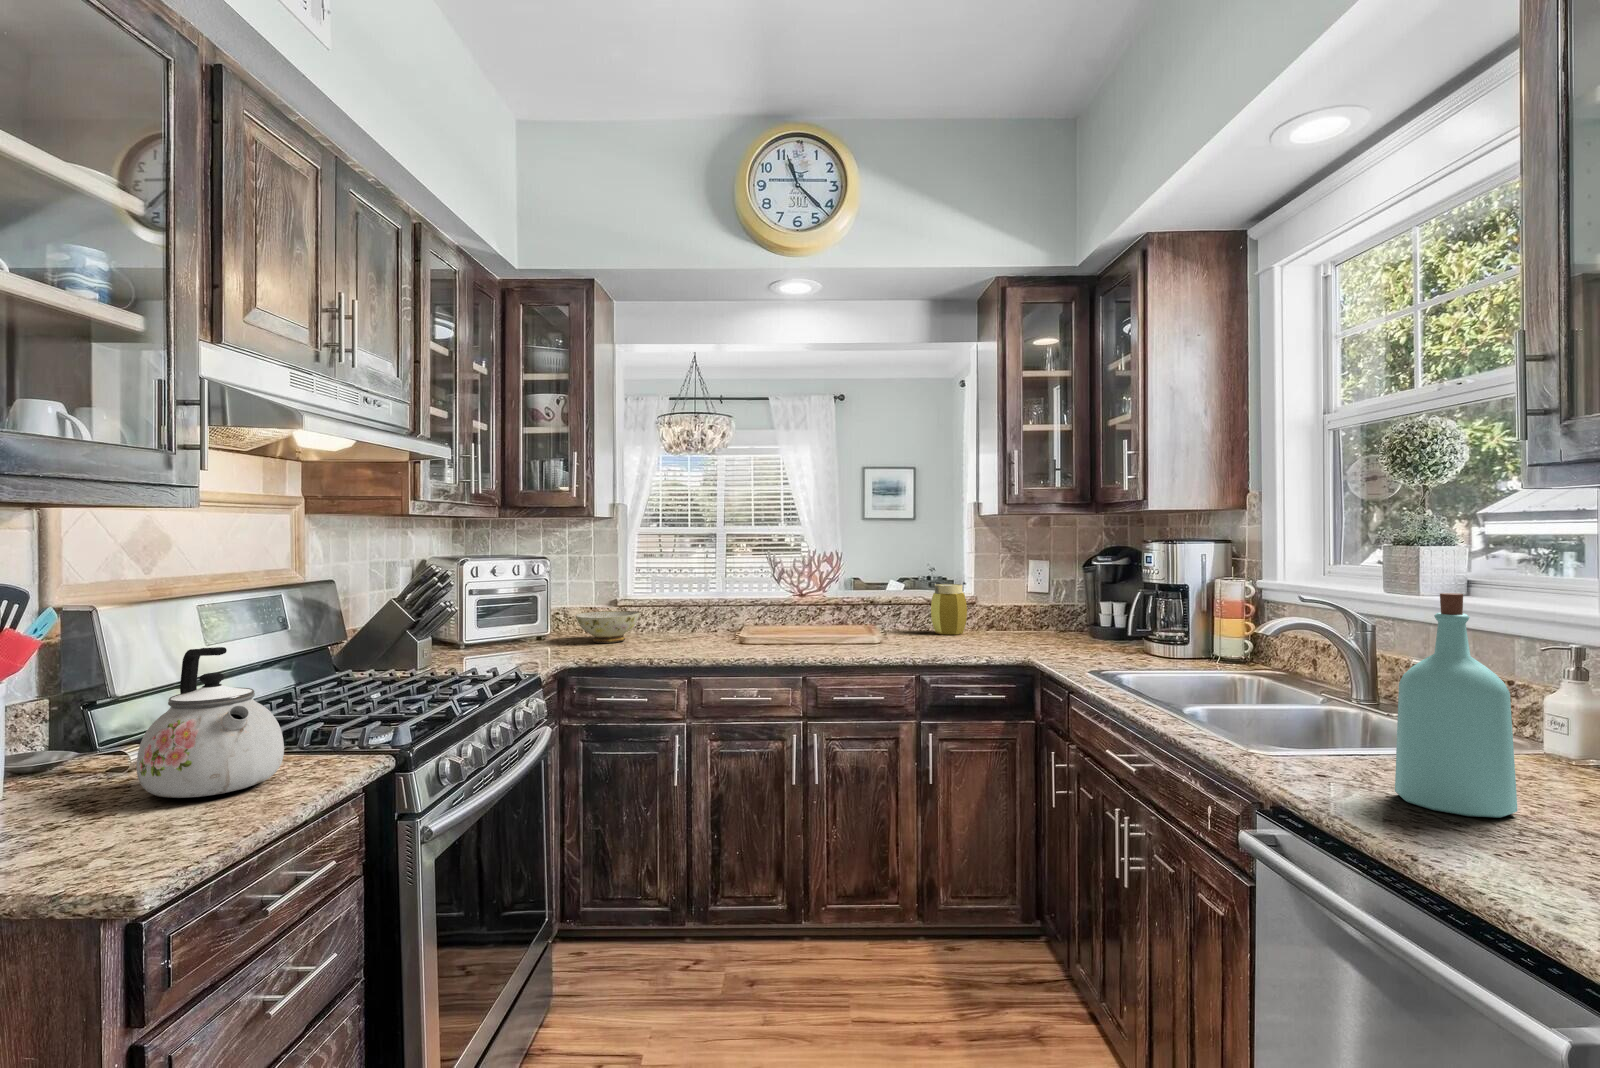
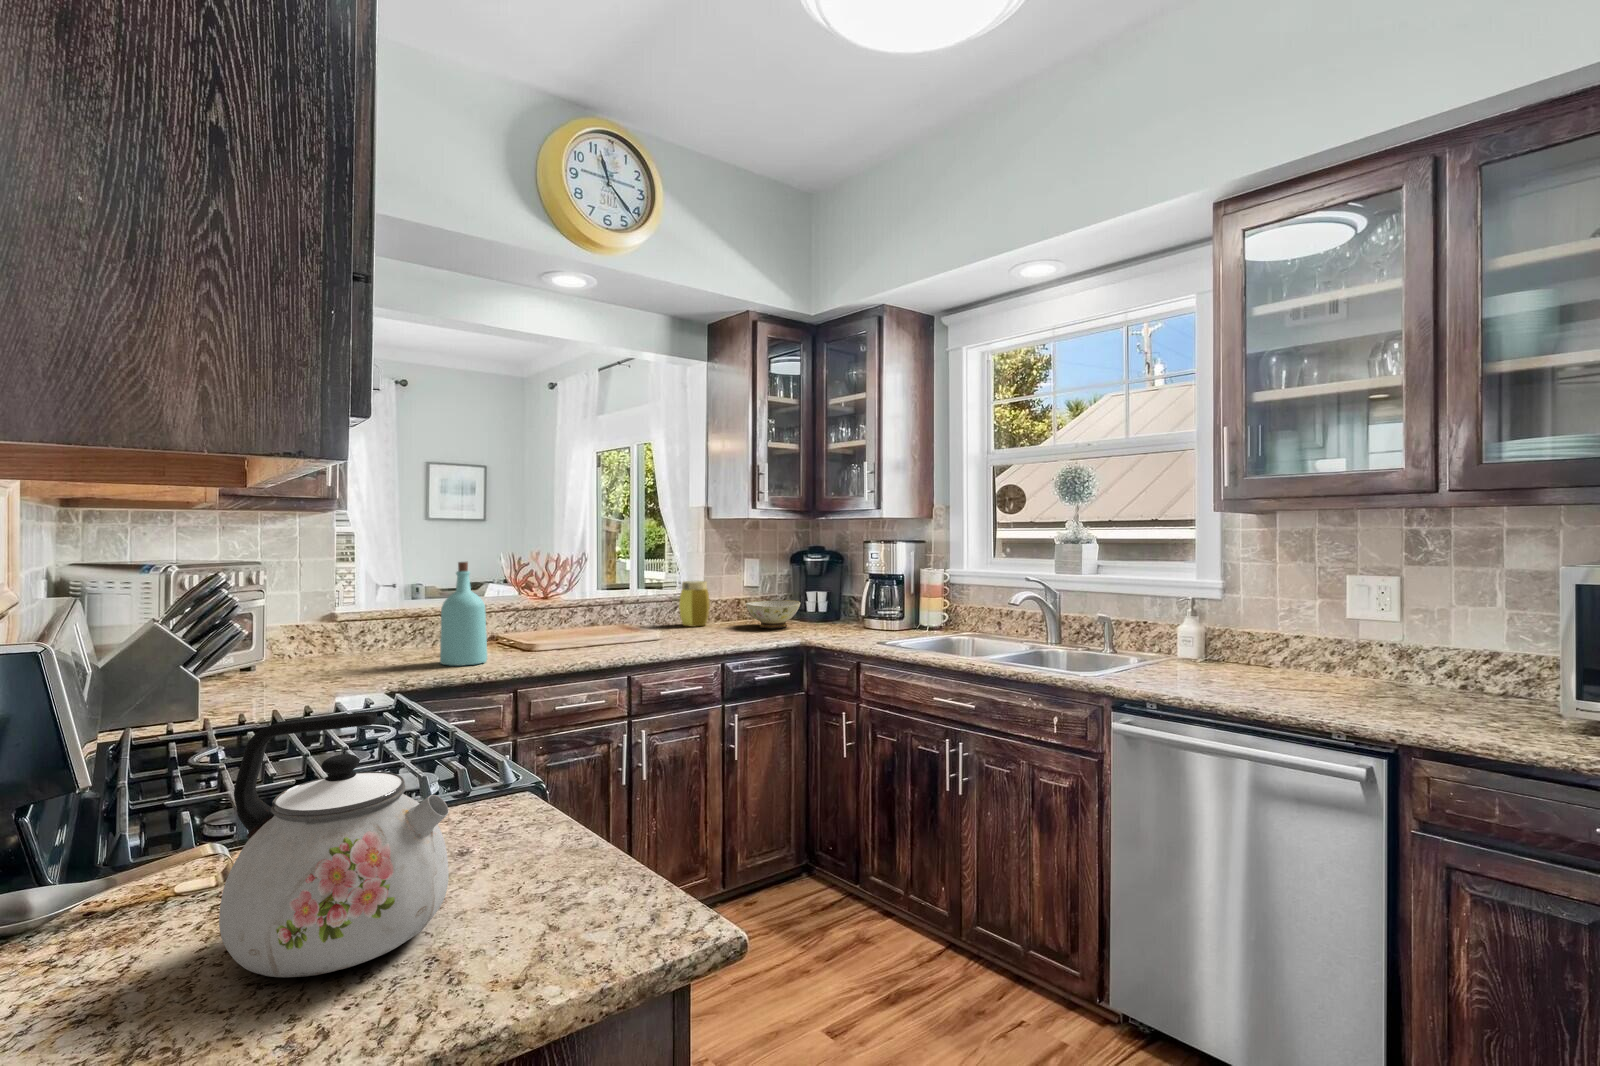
bottle: present [1395,593,1518,818] -> present [440,562,487,666]
ceramic bowl: present [576,611,640,643] -> present [746,600,800,628]

